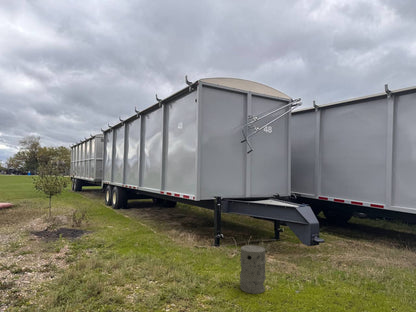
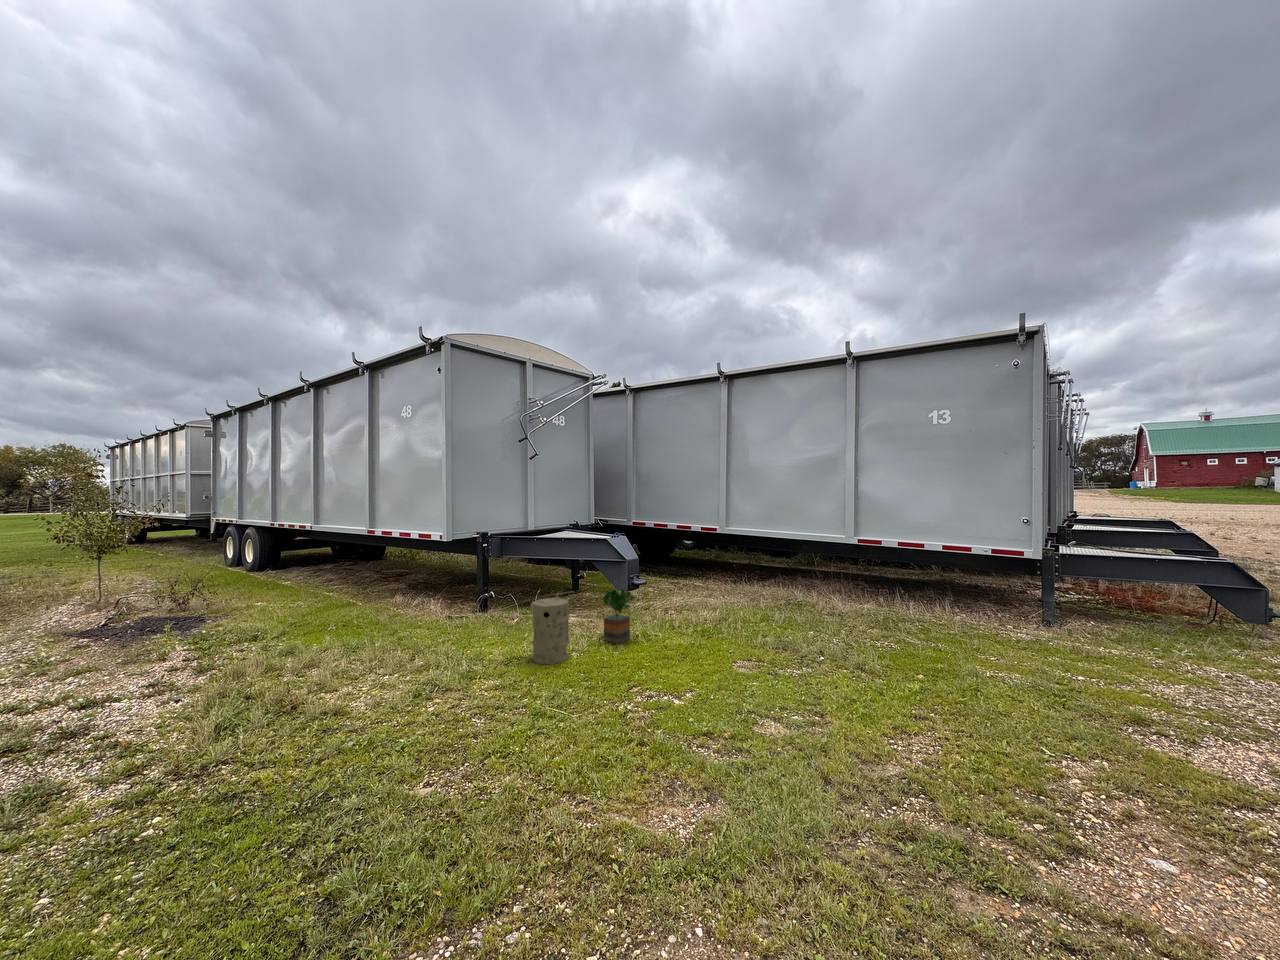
potted tree: none [291,244,317,286] -> present [603,589,634,644]

